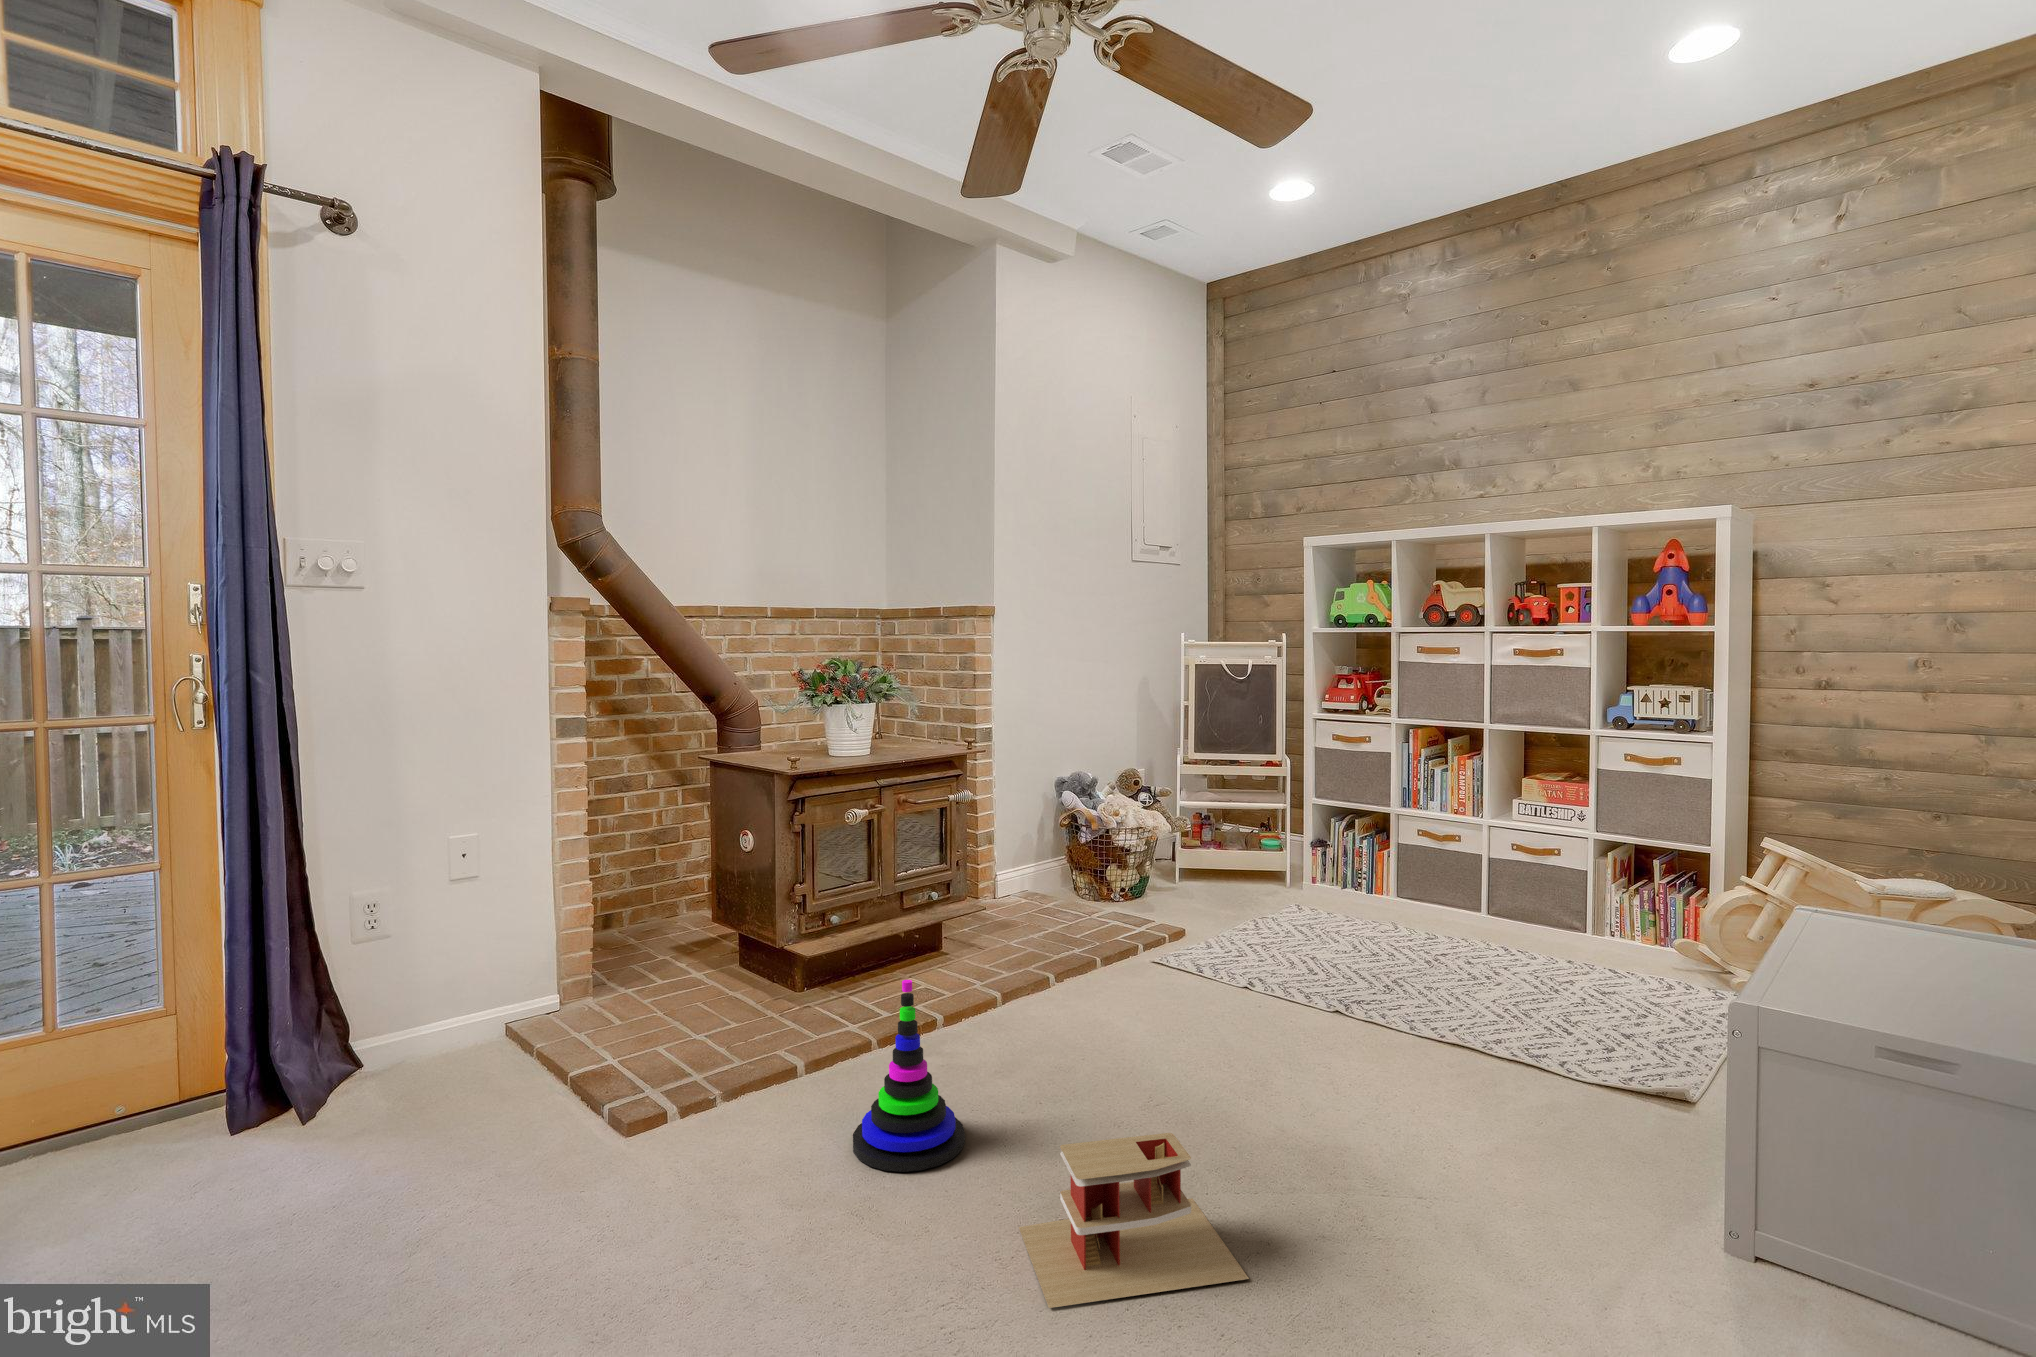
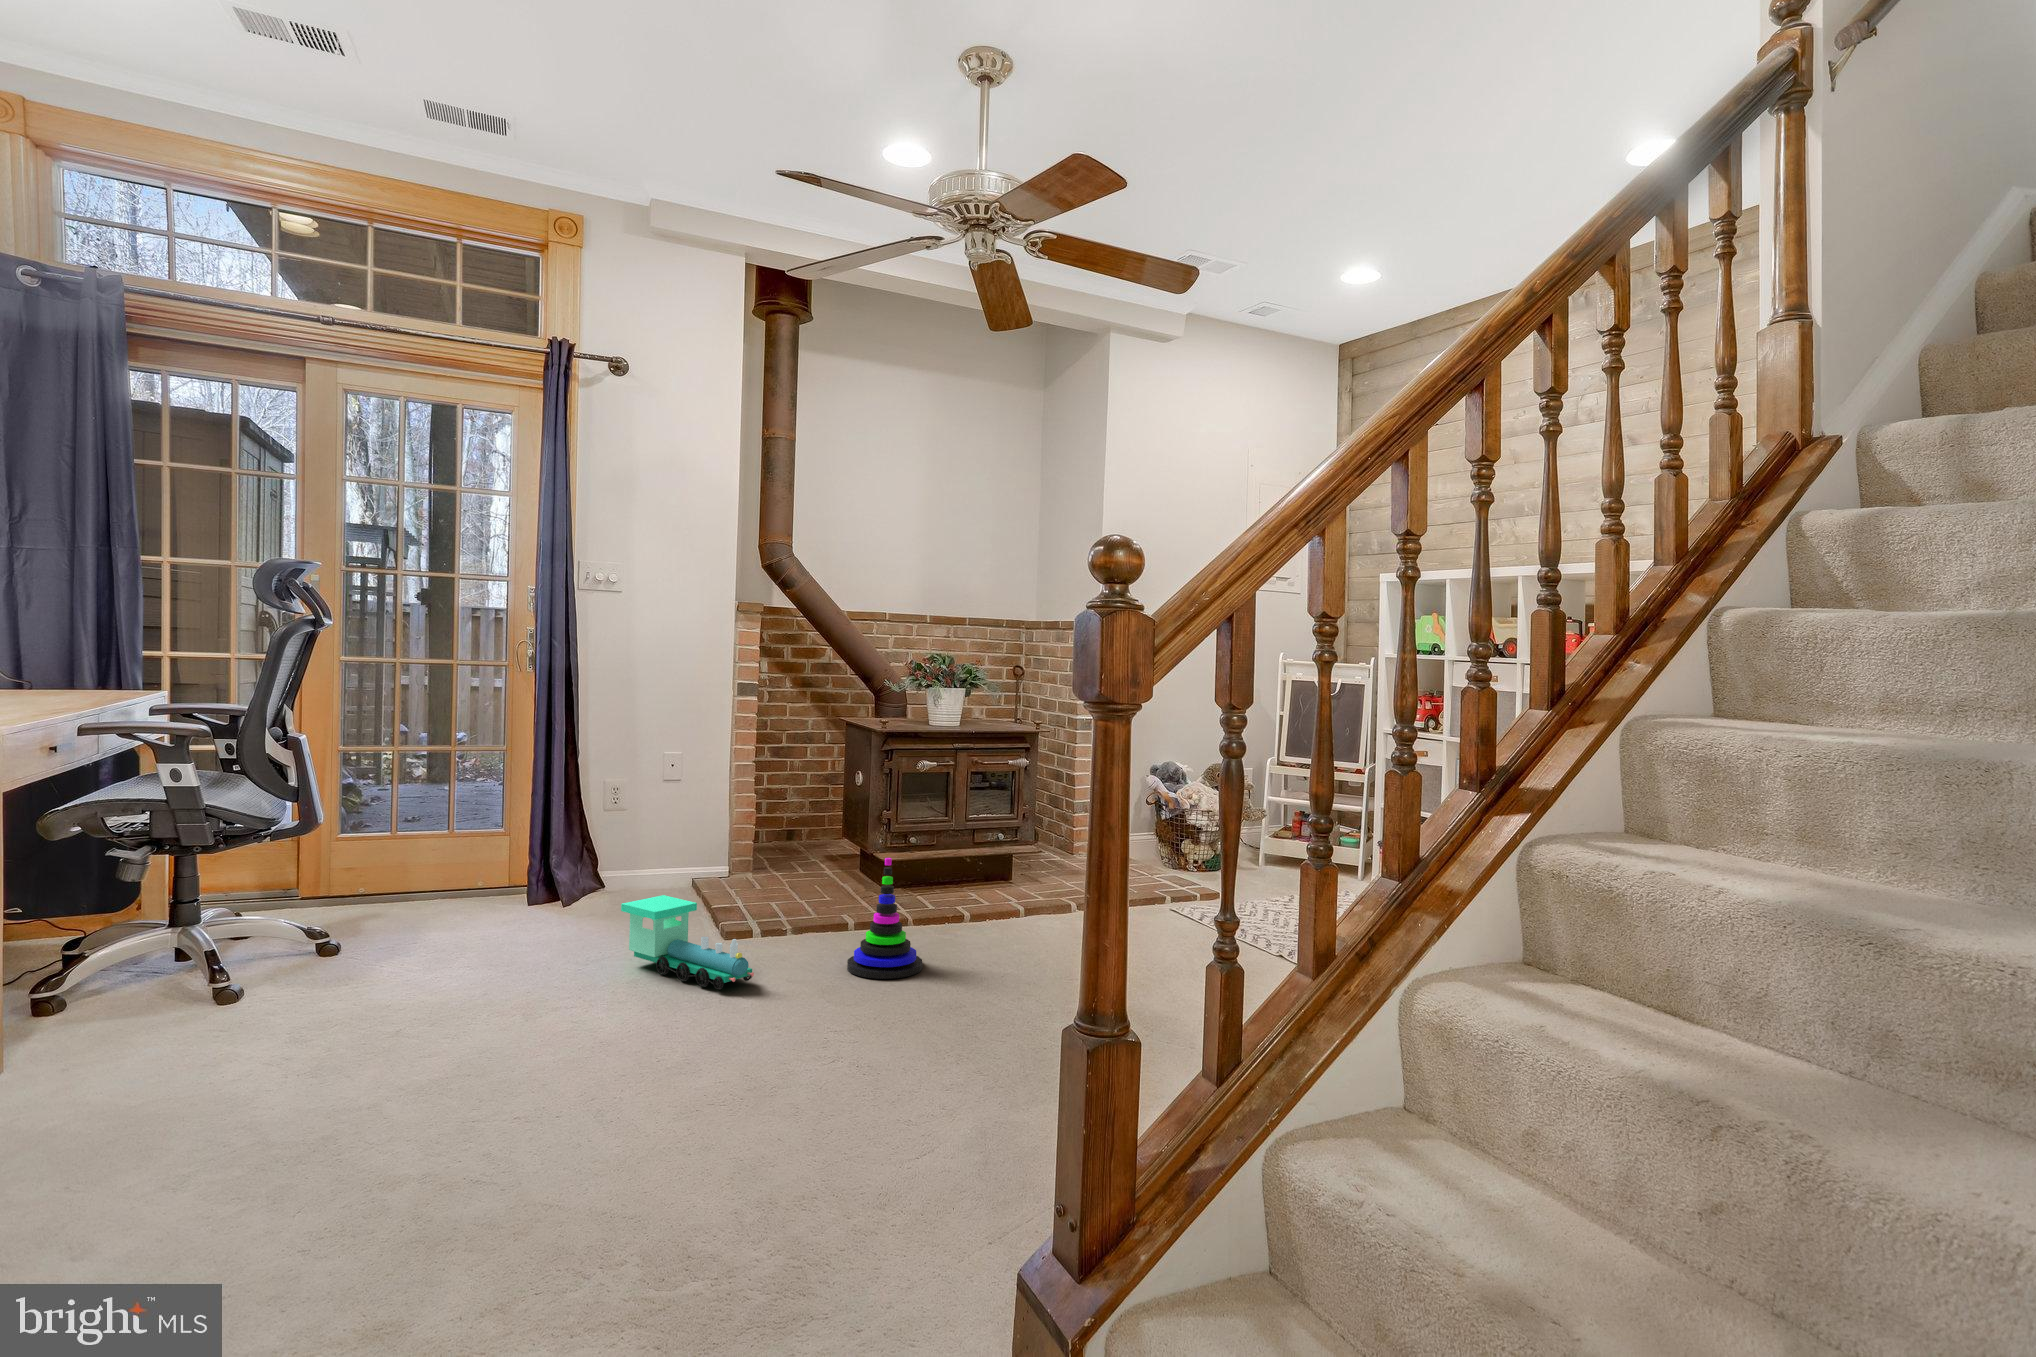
toy train: none [472,1094,742,1261] -> present [621,895,754,989]
toy house: present [1019,1133,1249,1308] -> none [890,957,1033,1049]

